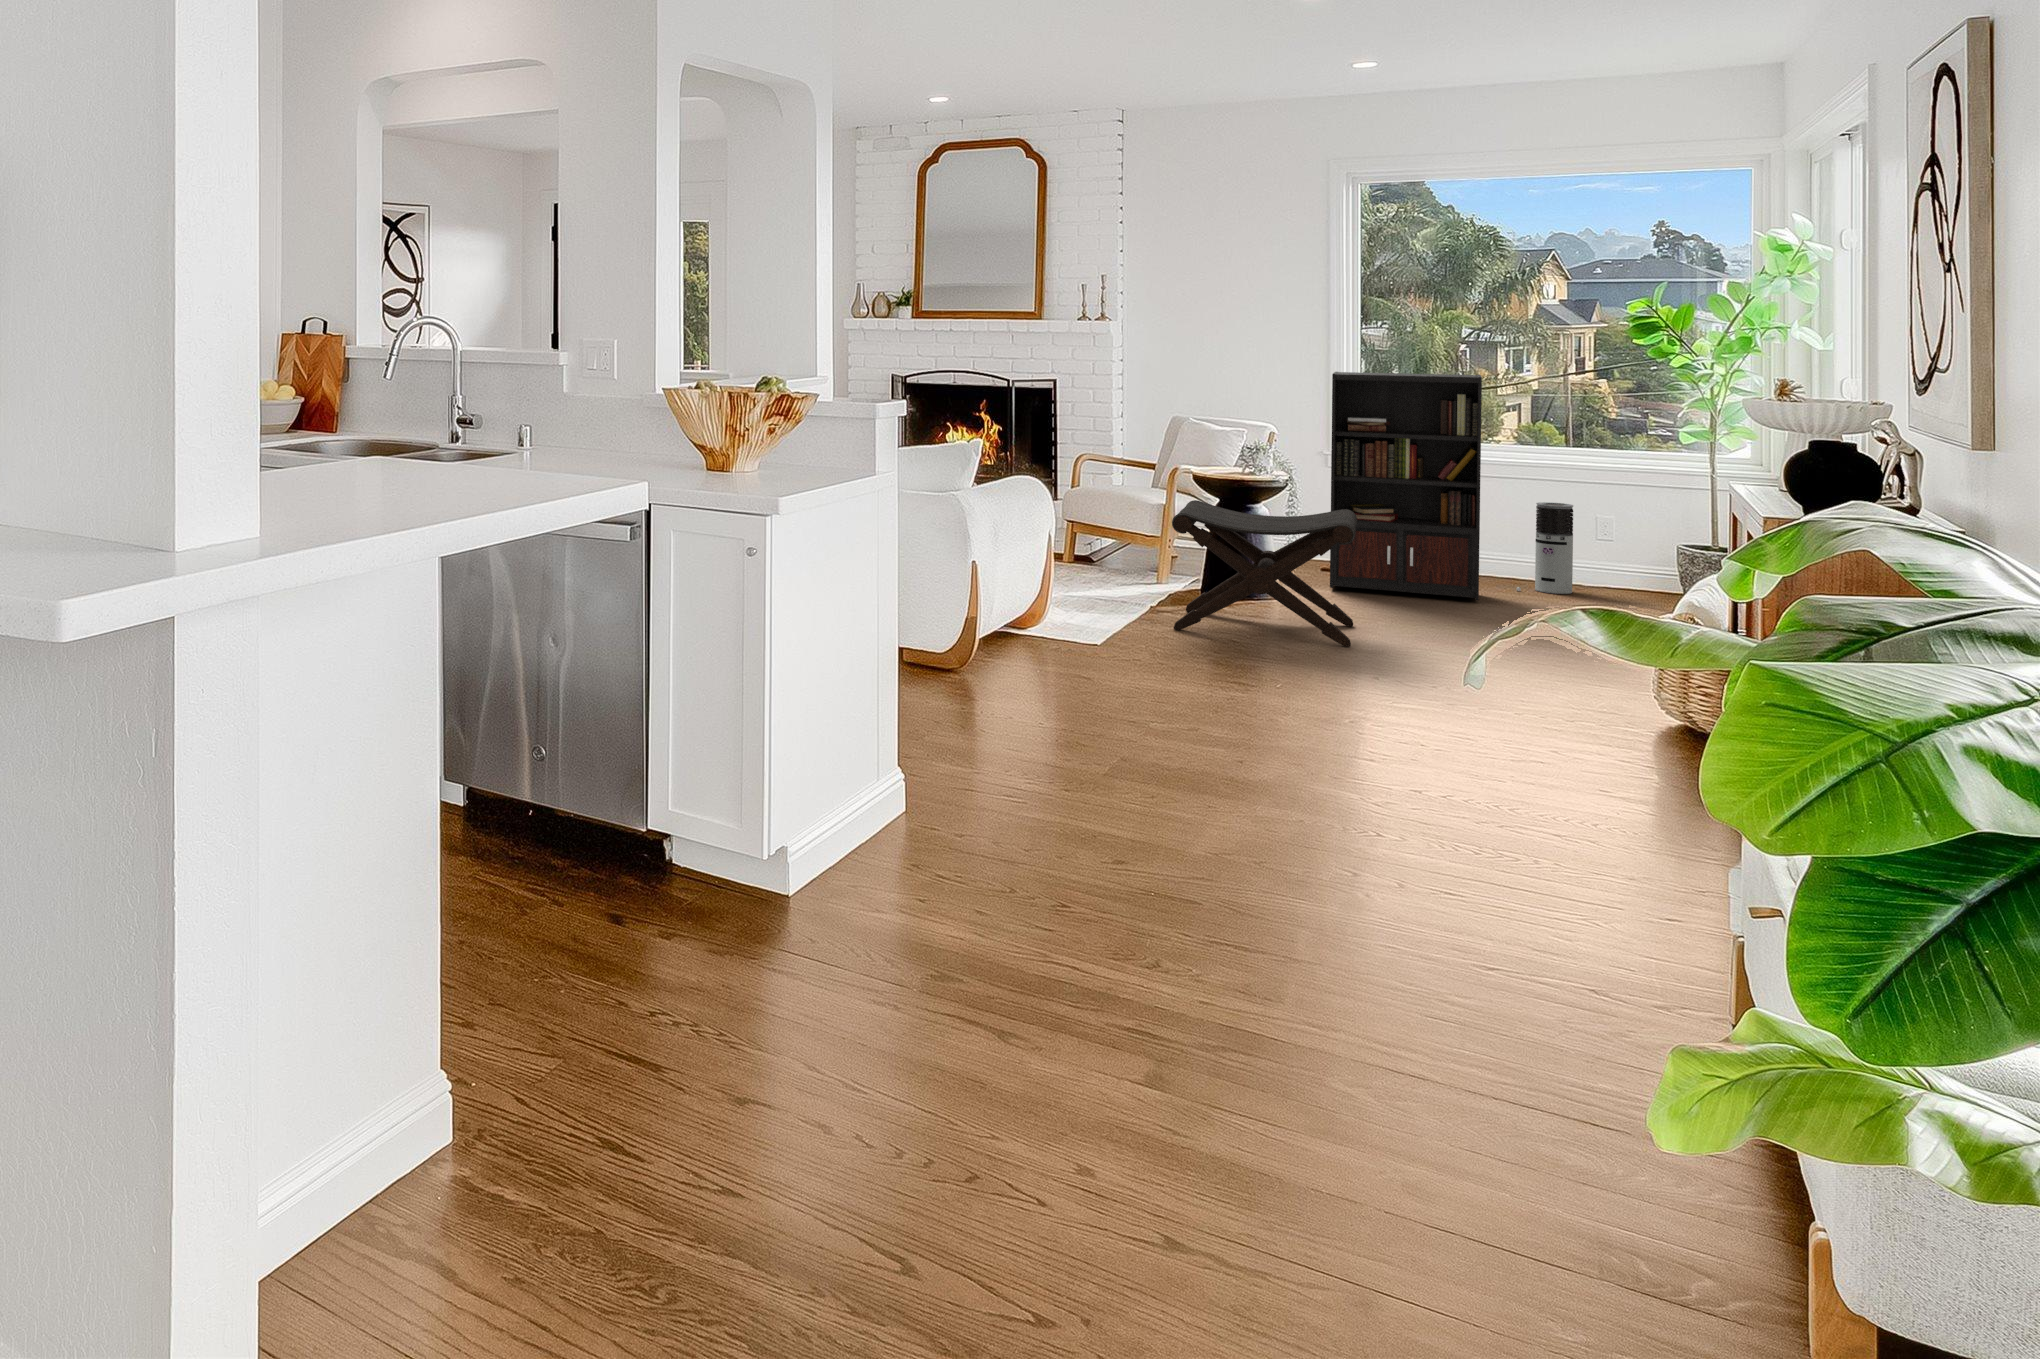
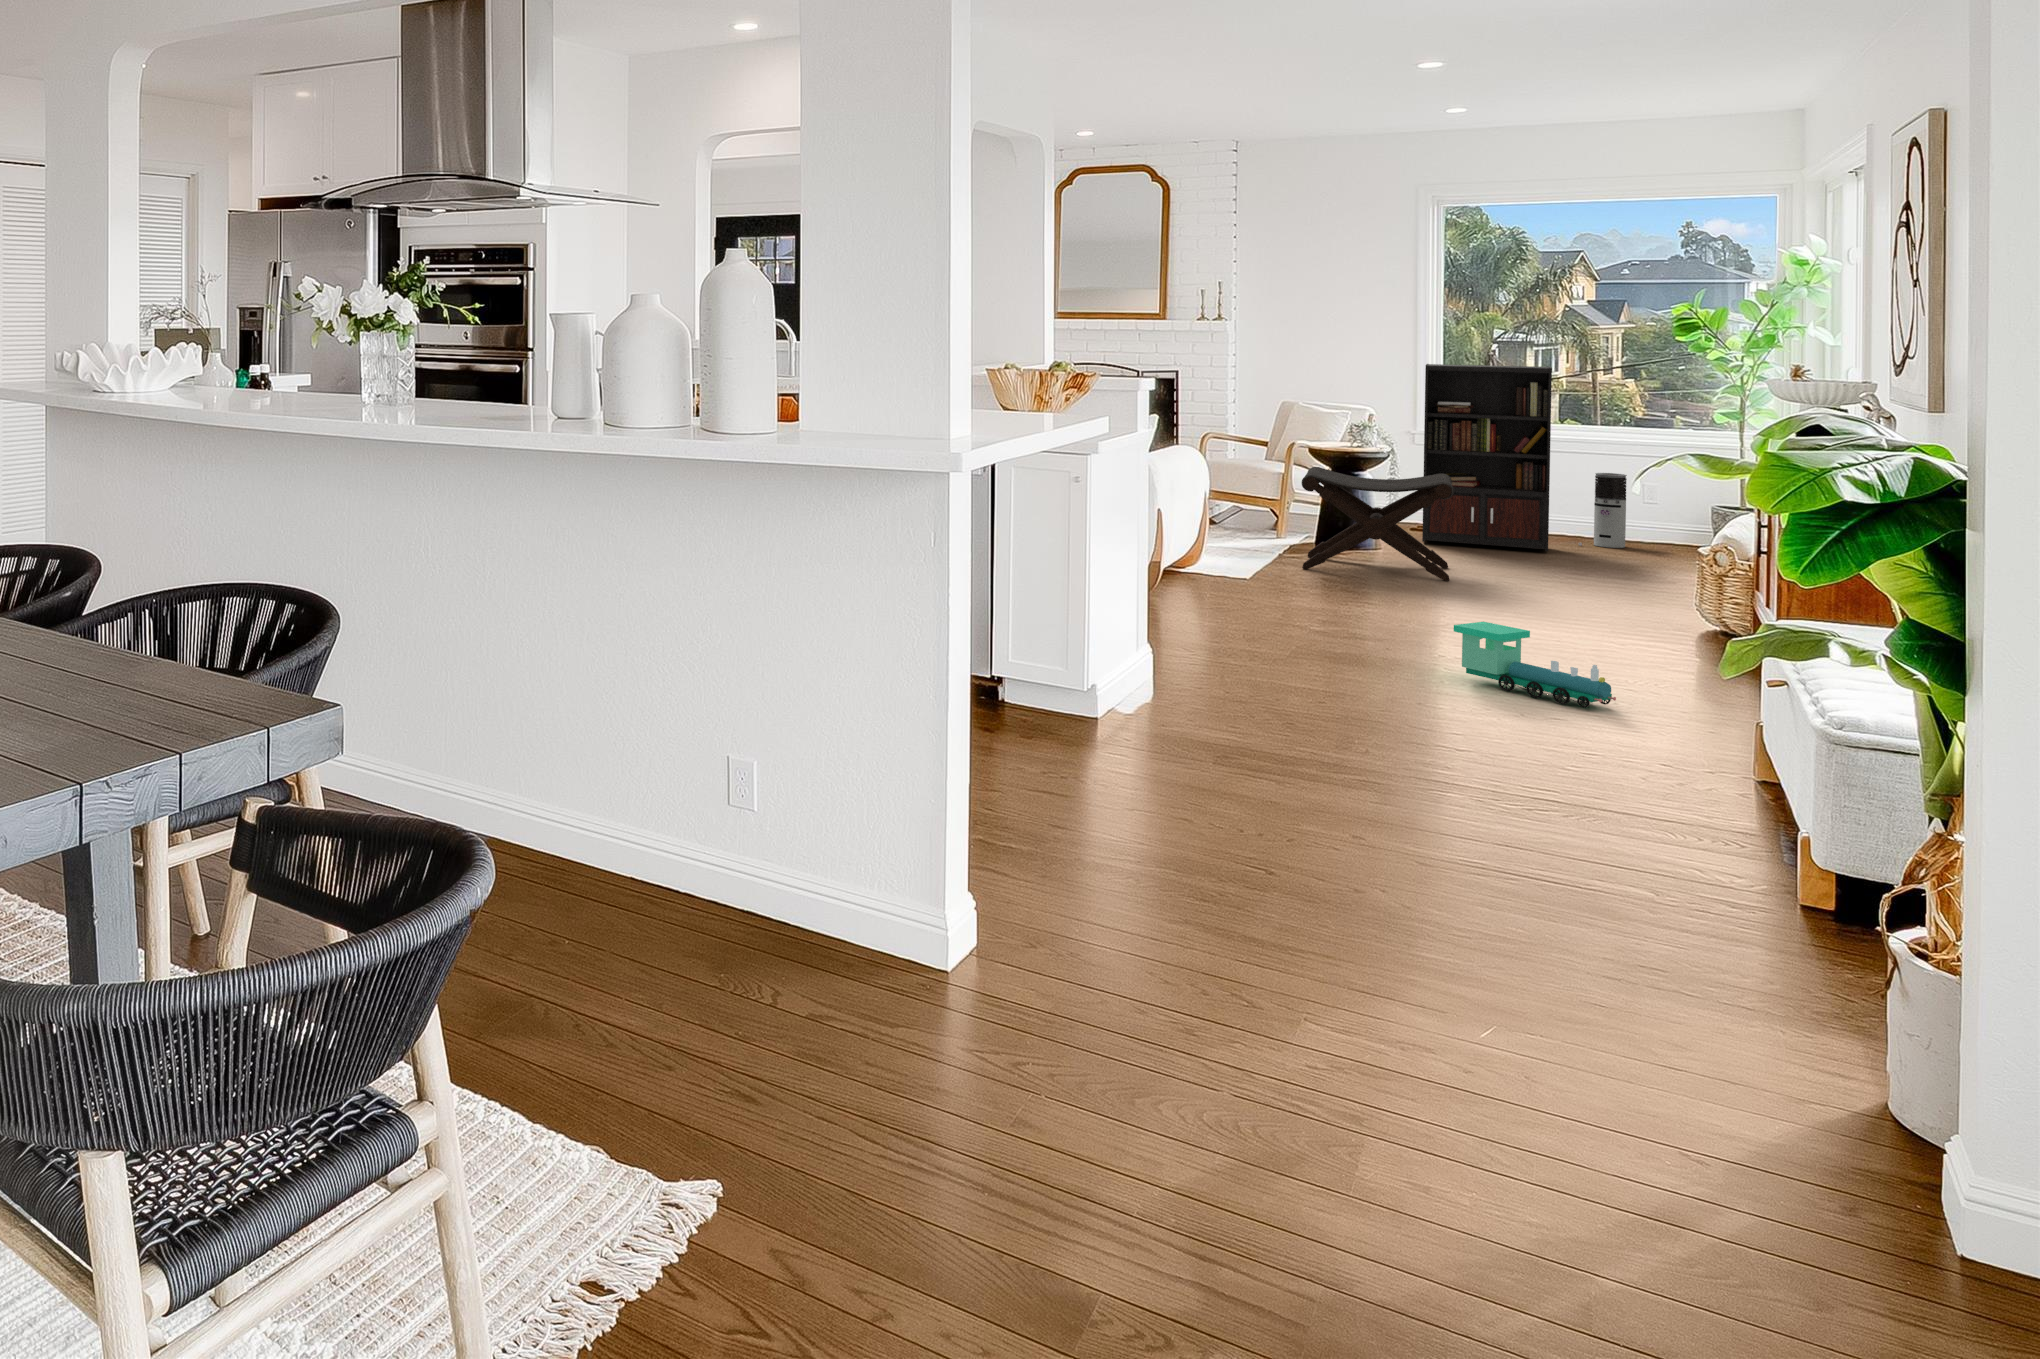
toy train: none [1320,736,1536,872] -> present [1454,622,1616,708]

